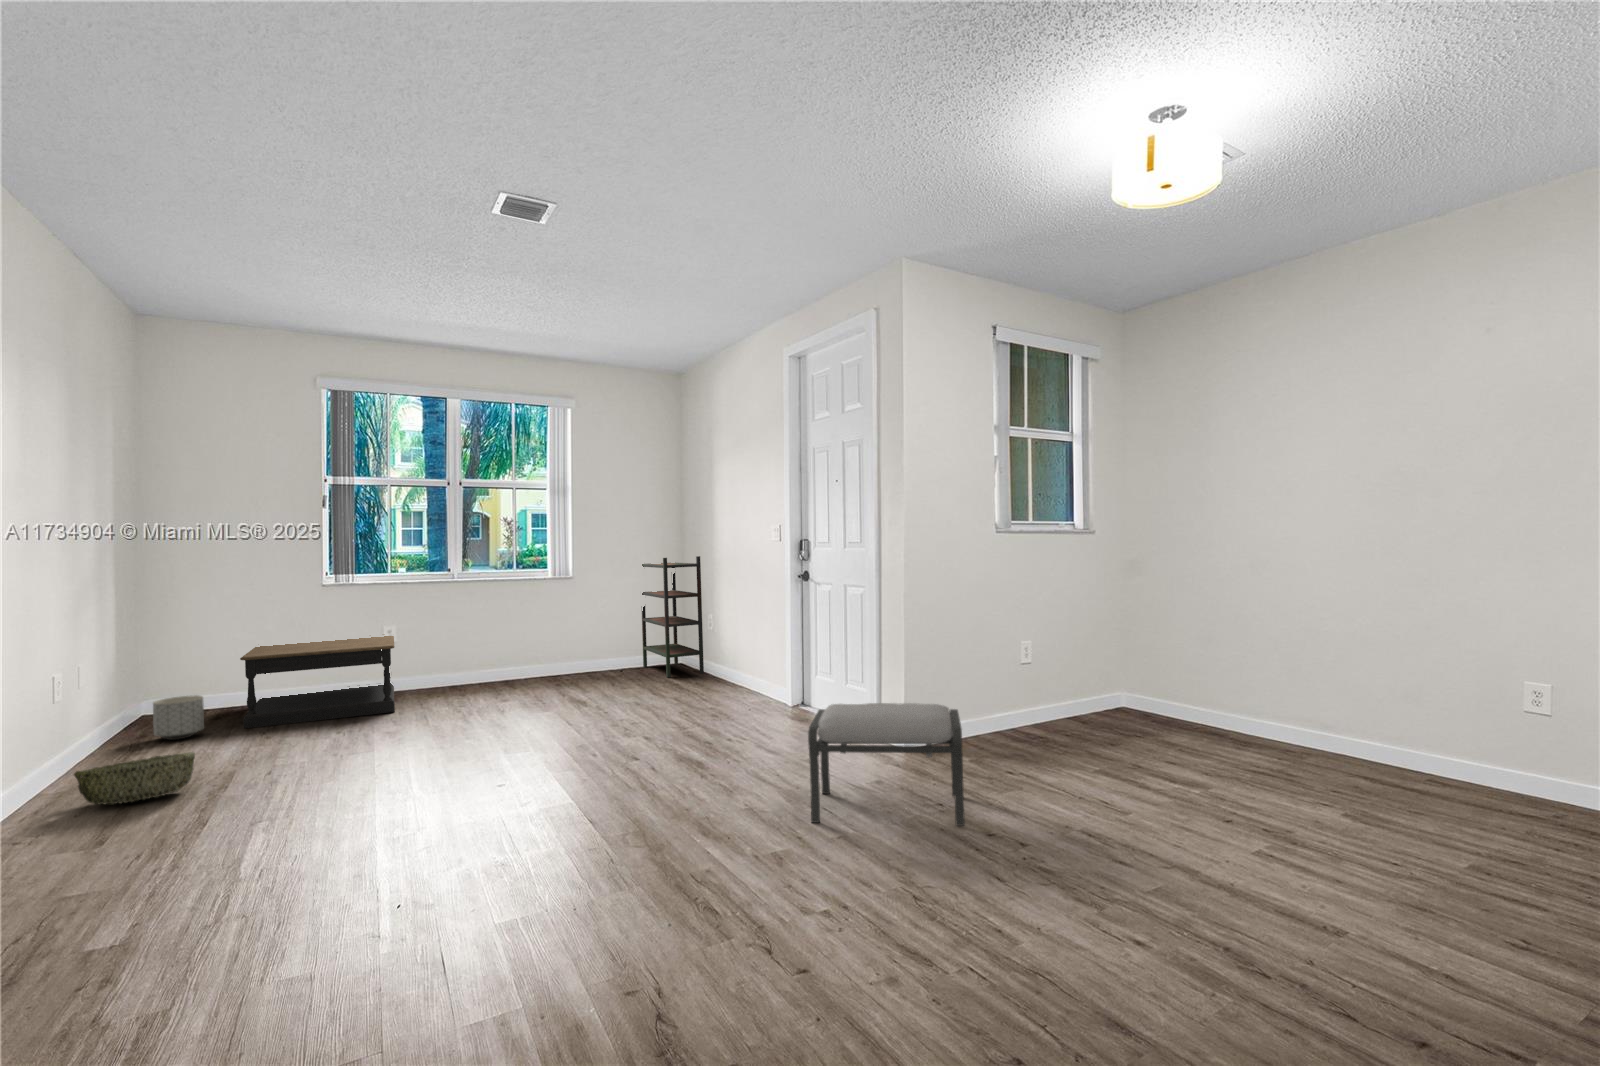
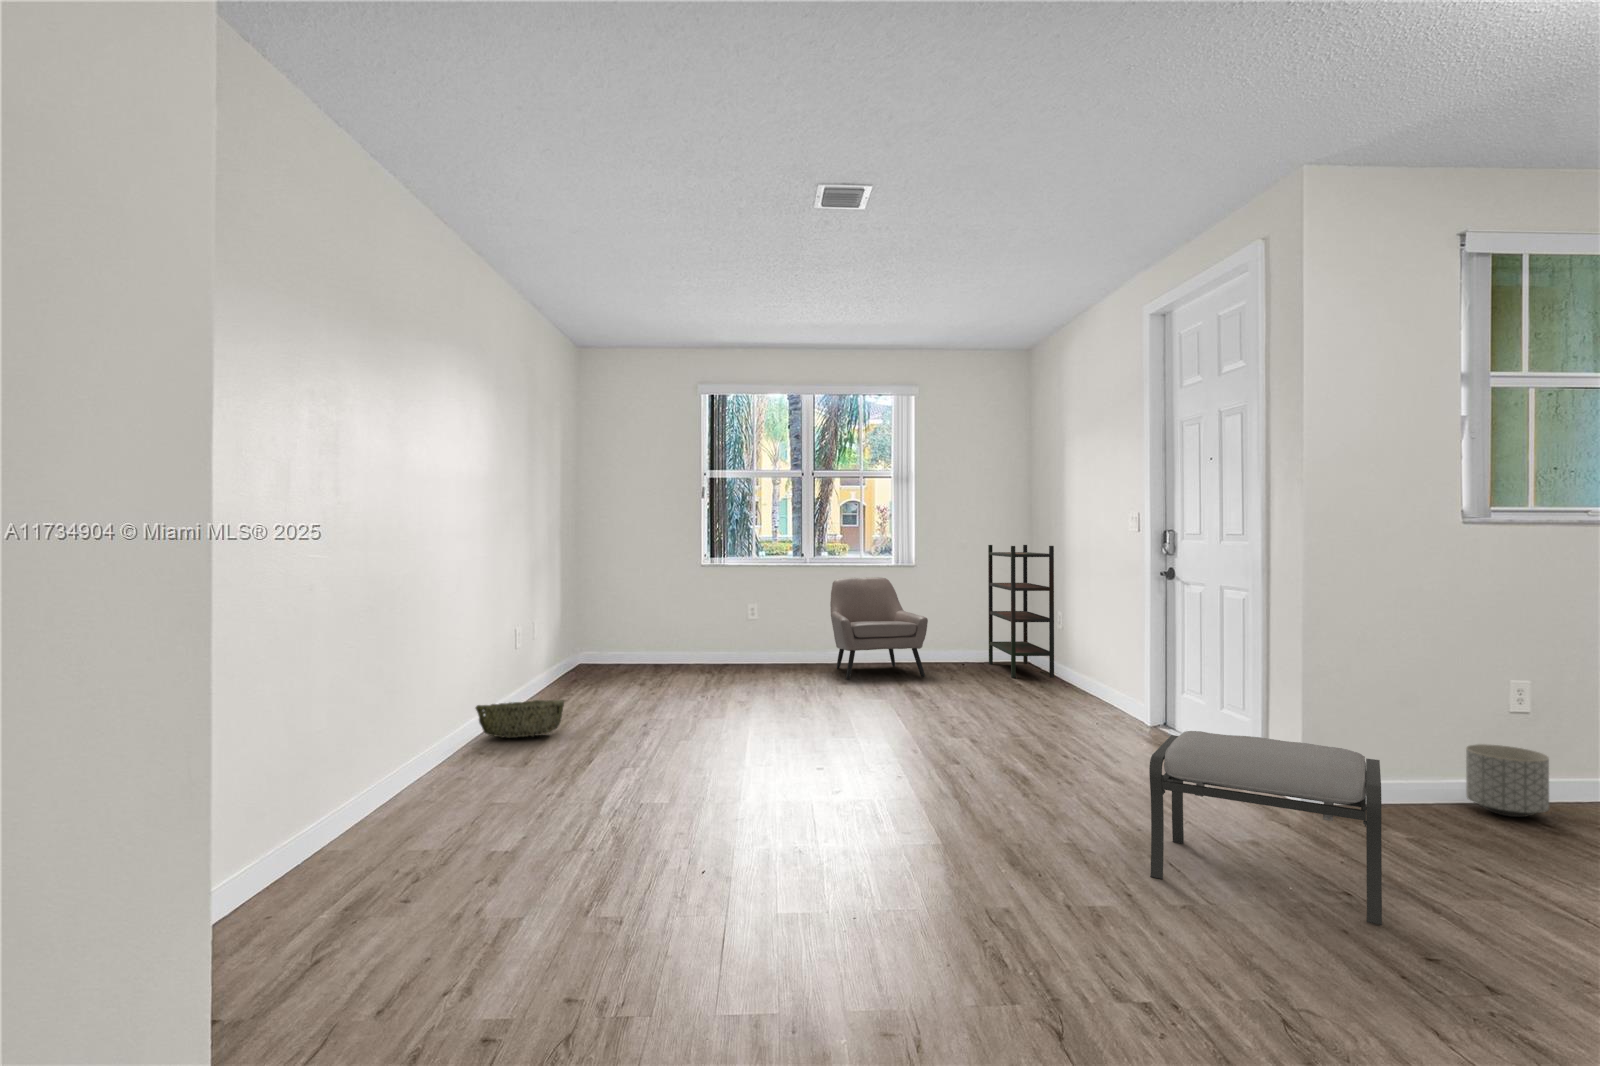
armchair: none [488,593,588,696] -> present [830,577,928,680]
coffee table: present [240,636,395,728] -> none [616,609,747,684]
planter: present [153,695,204,740] -> present [1466,744,1549,817]

